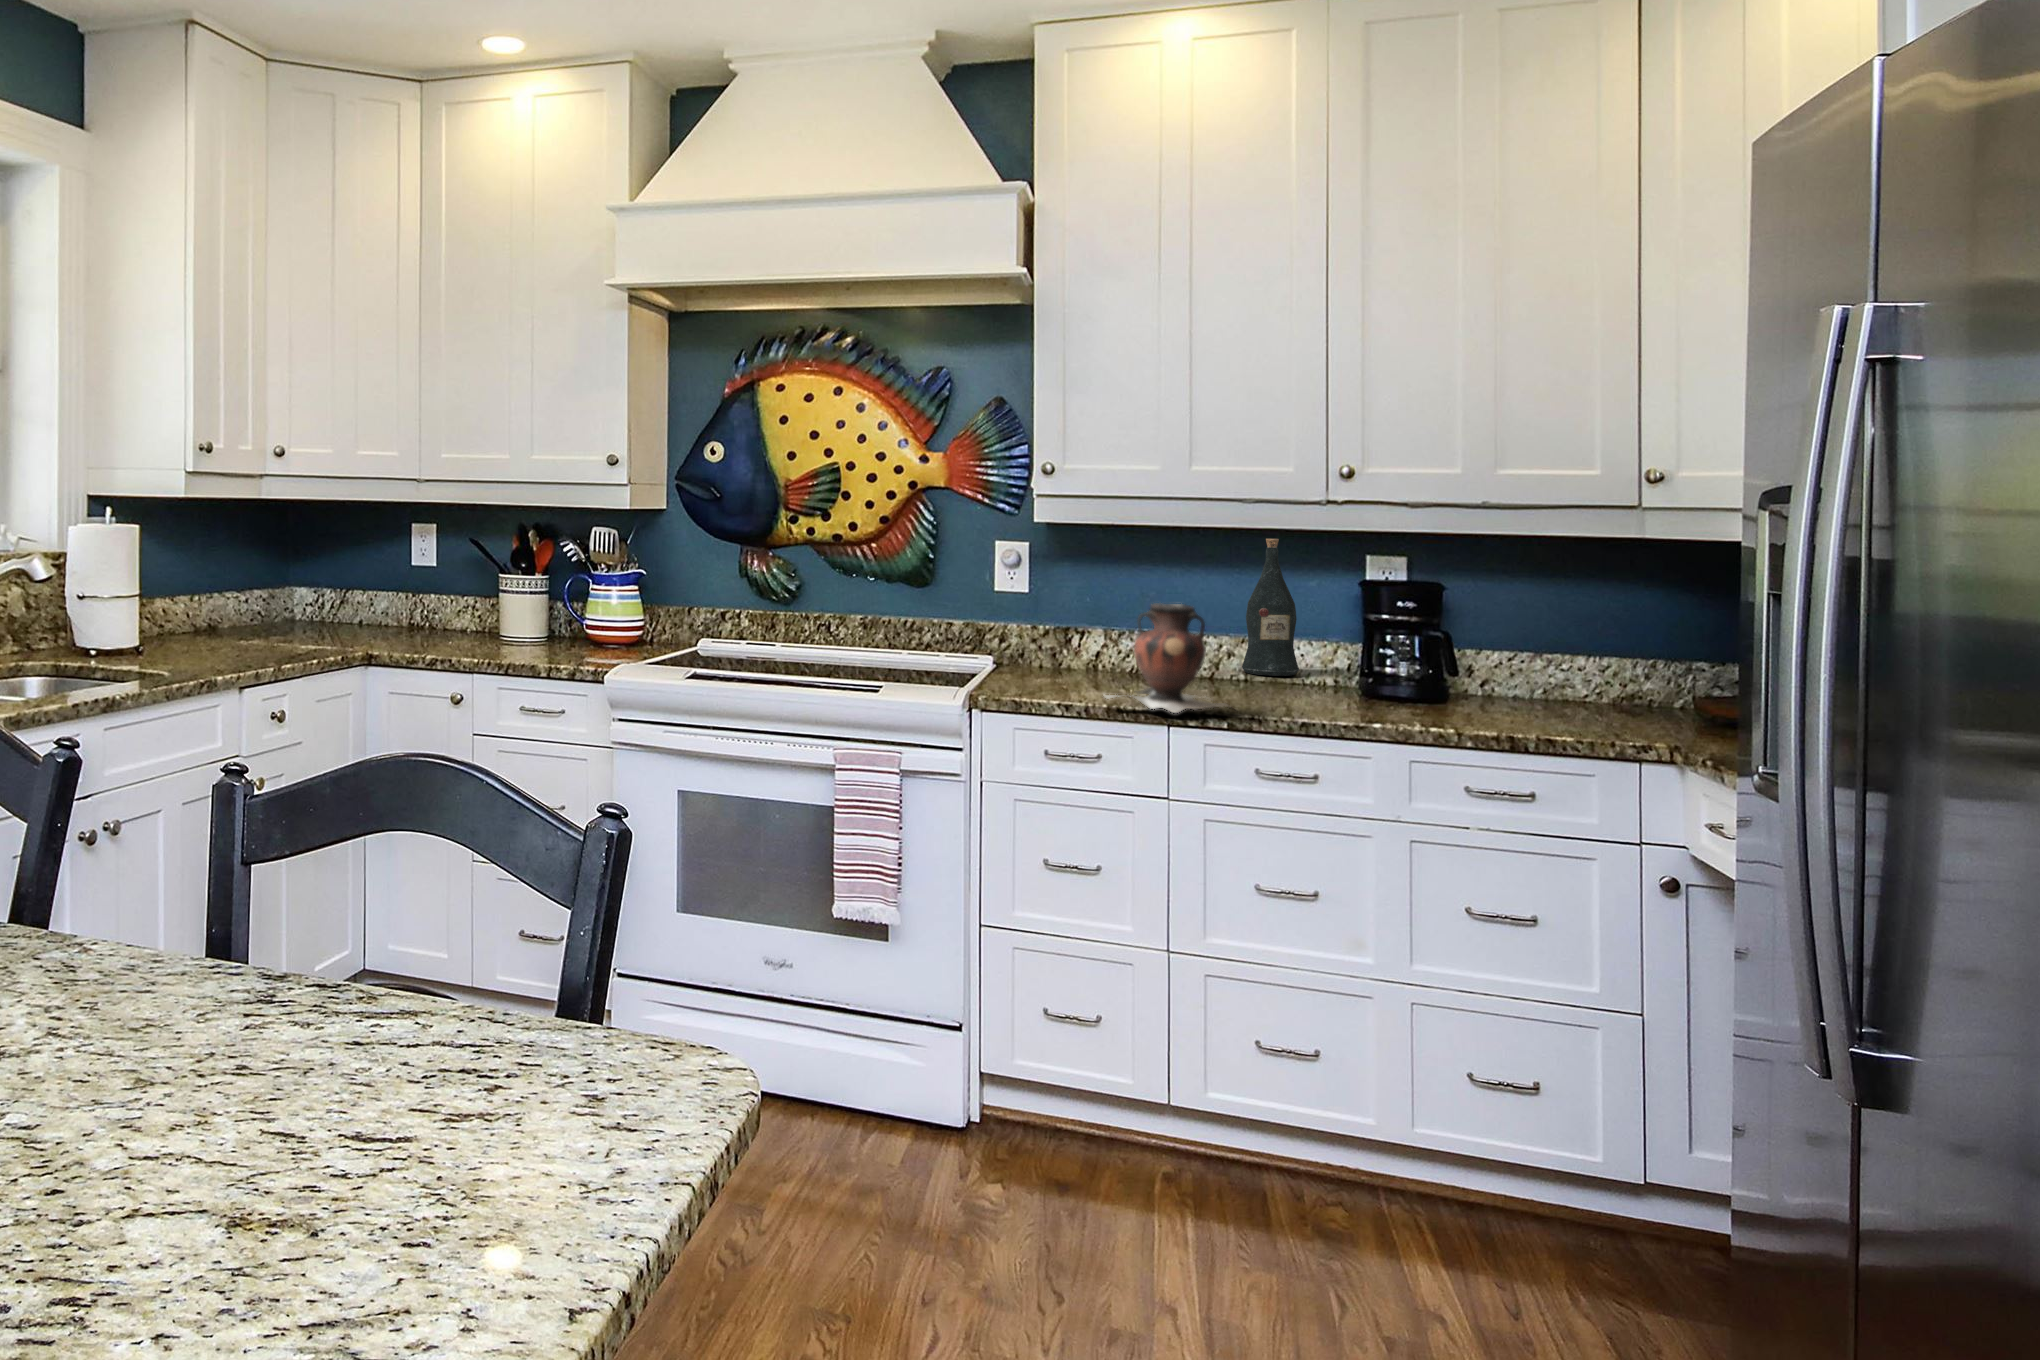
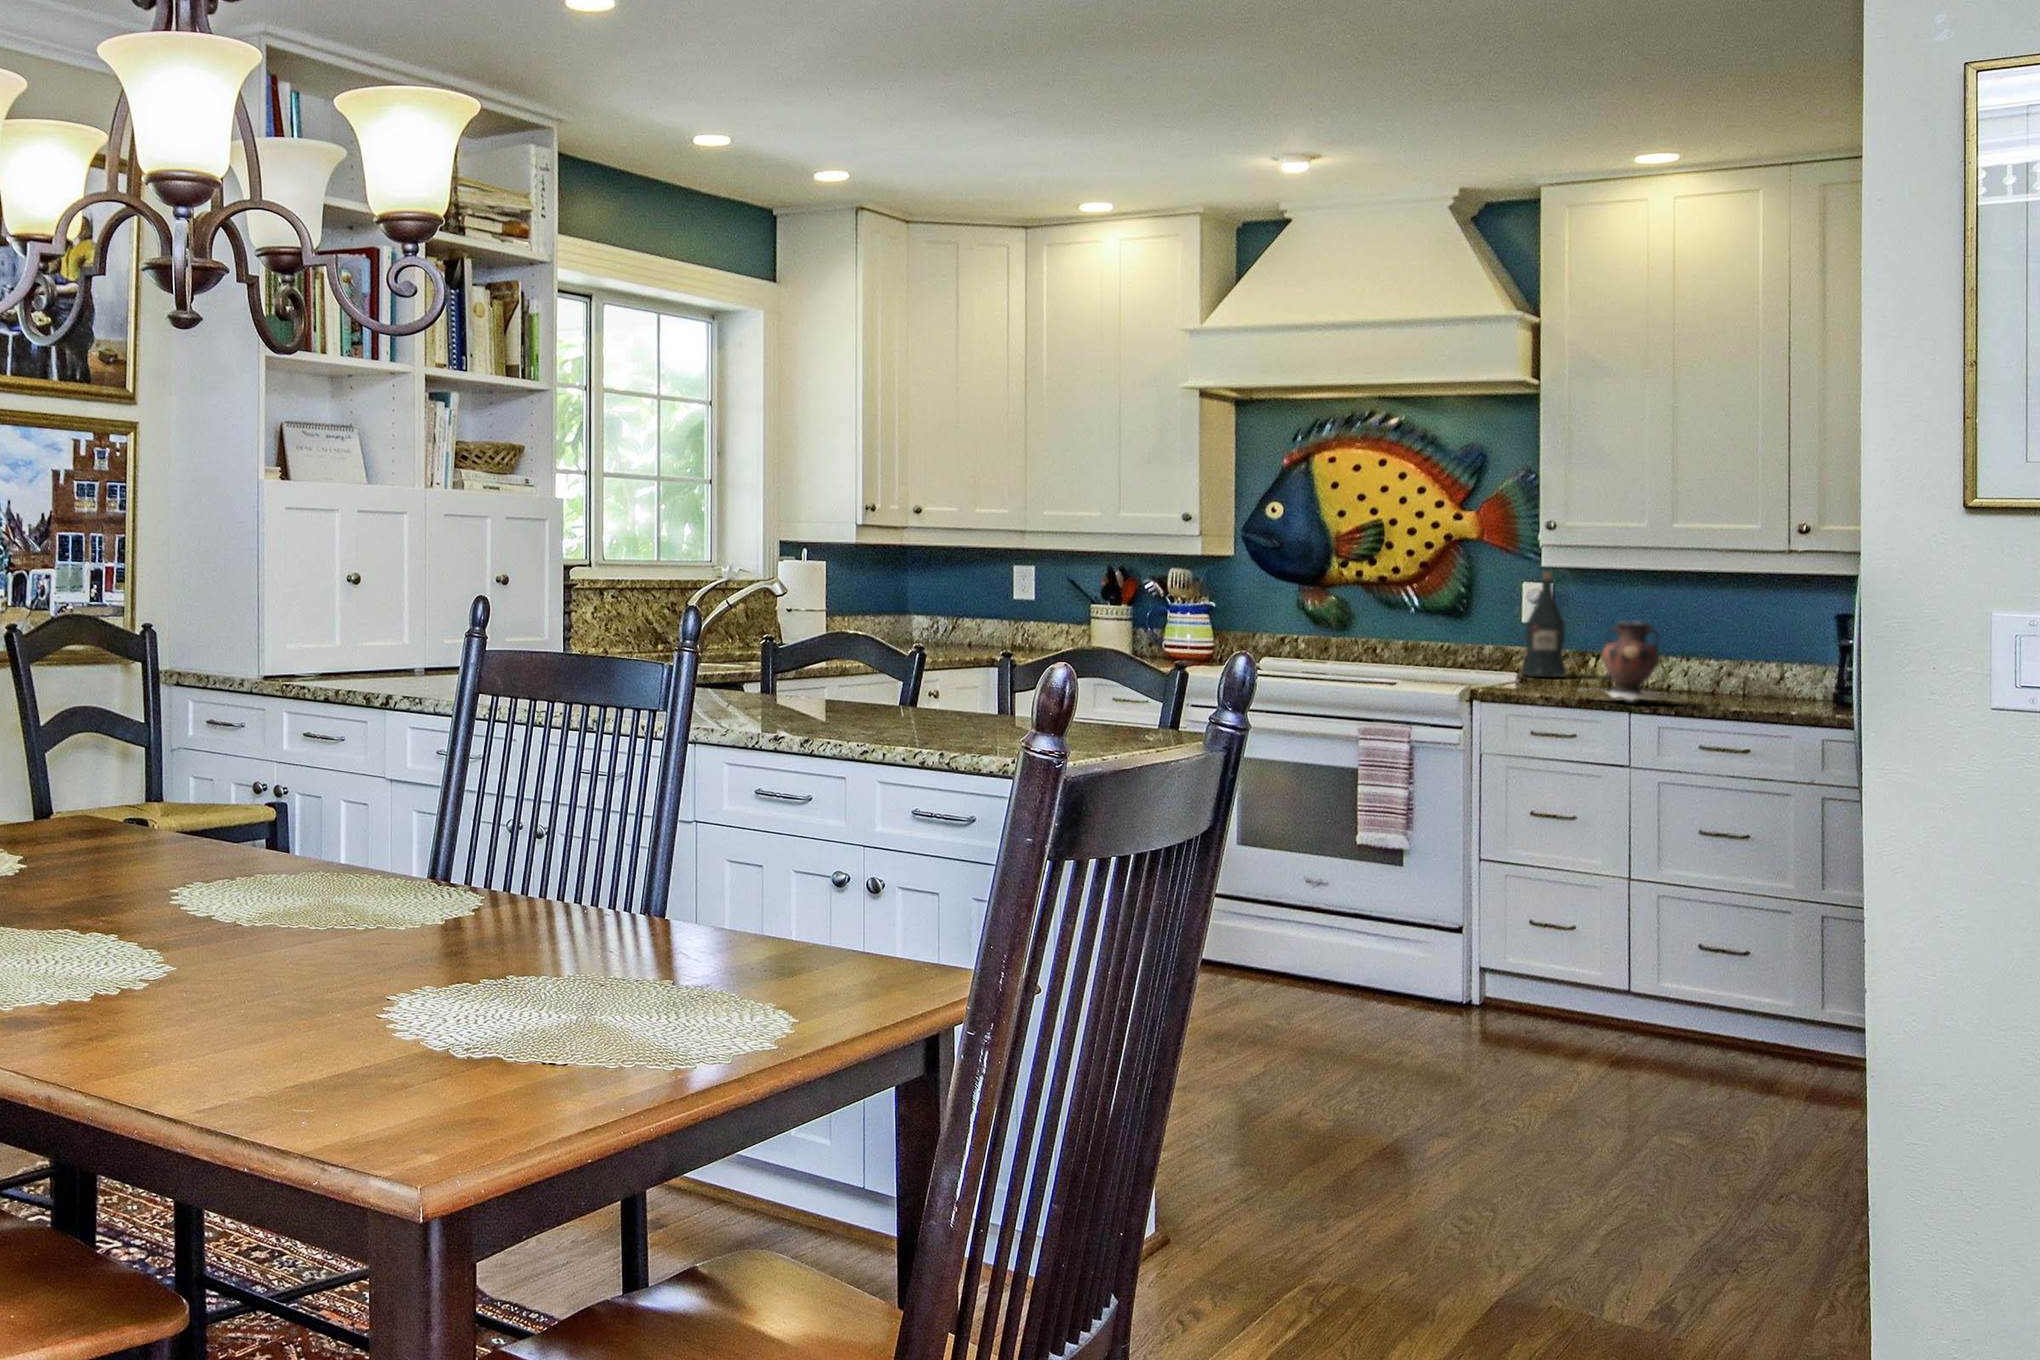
wine bottle: present [1242,539,1299,676] -> present [1522,573,1567,677]

